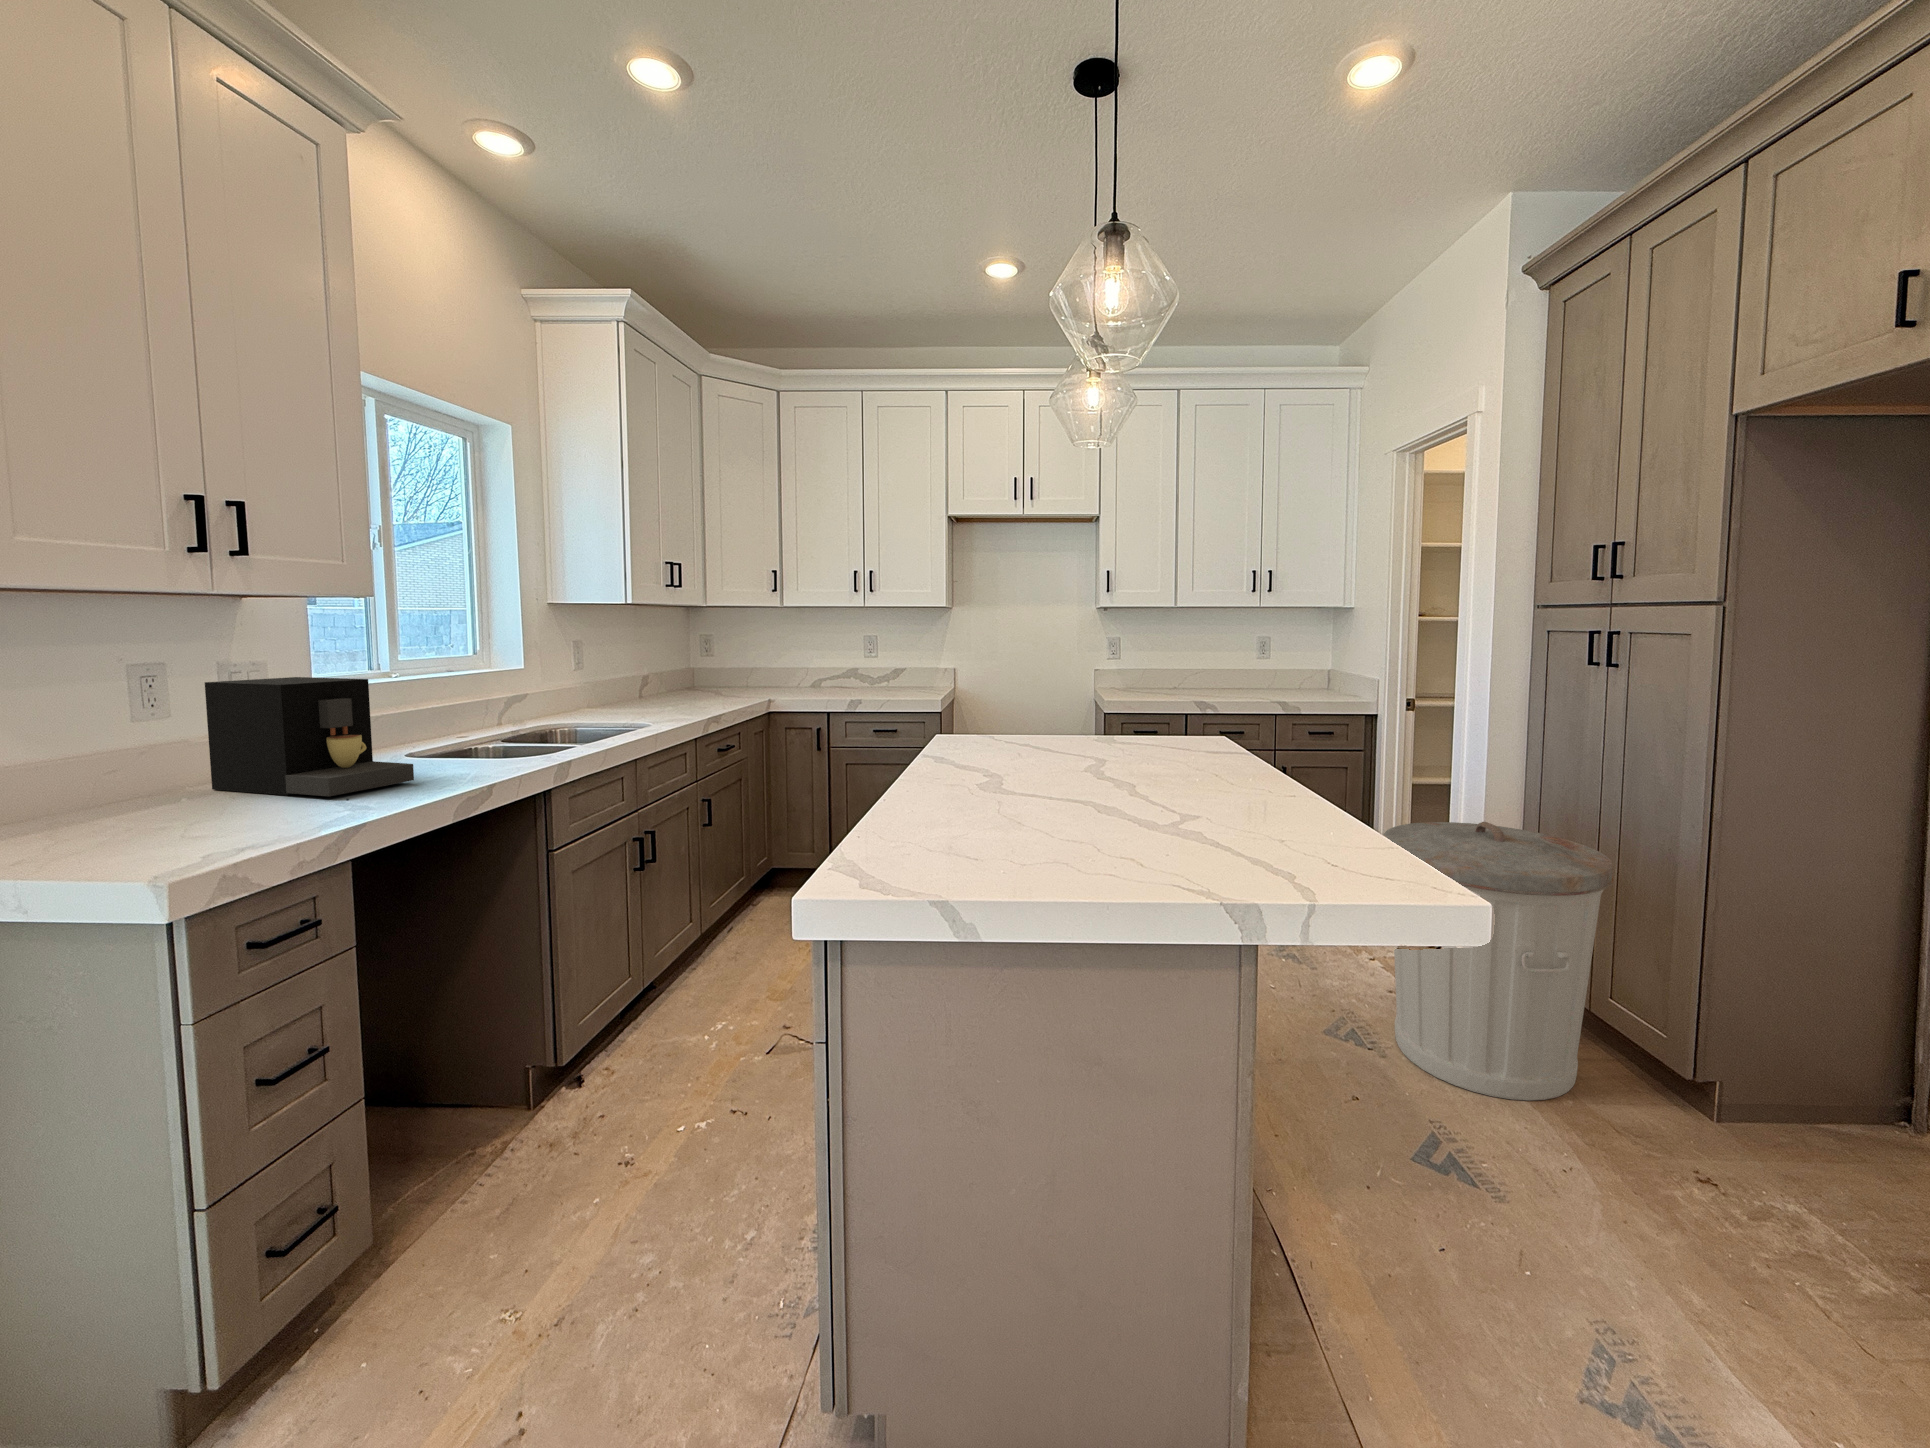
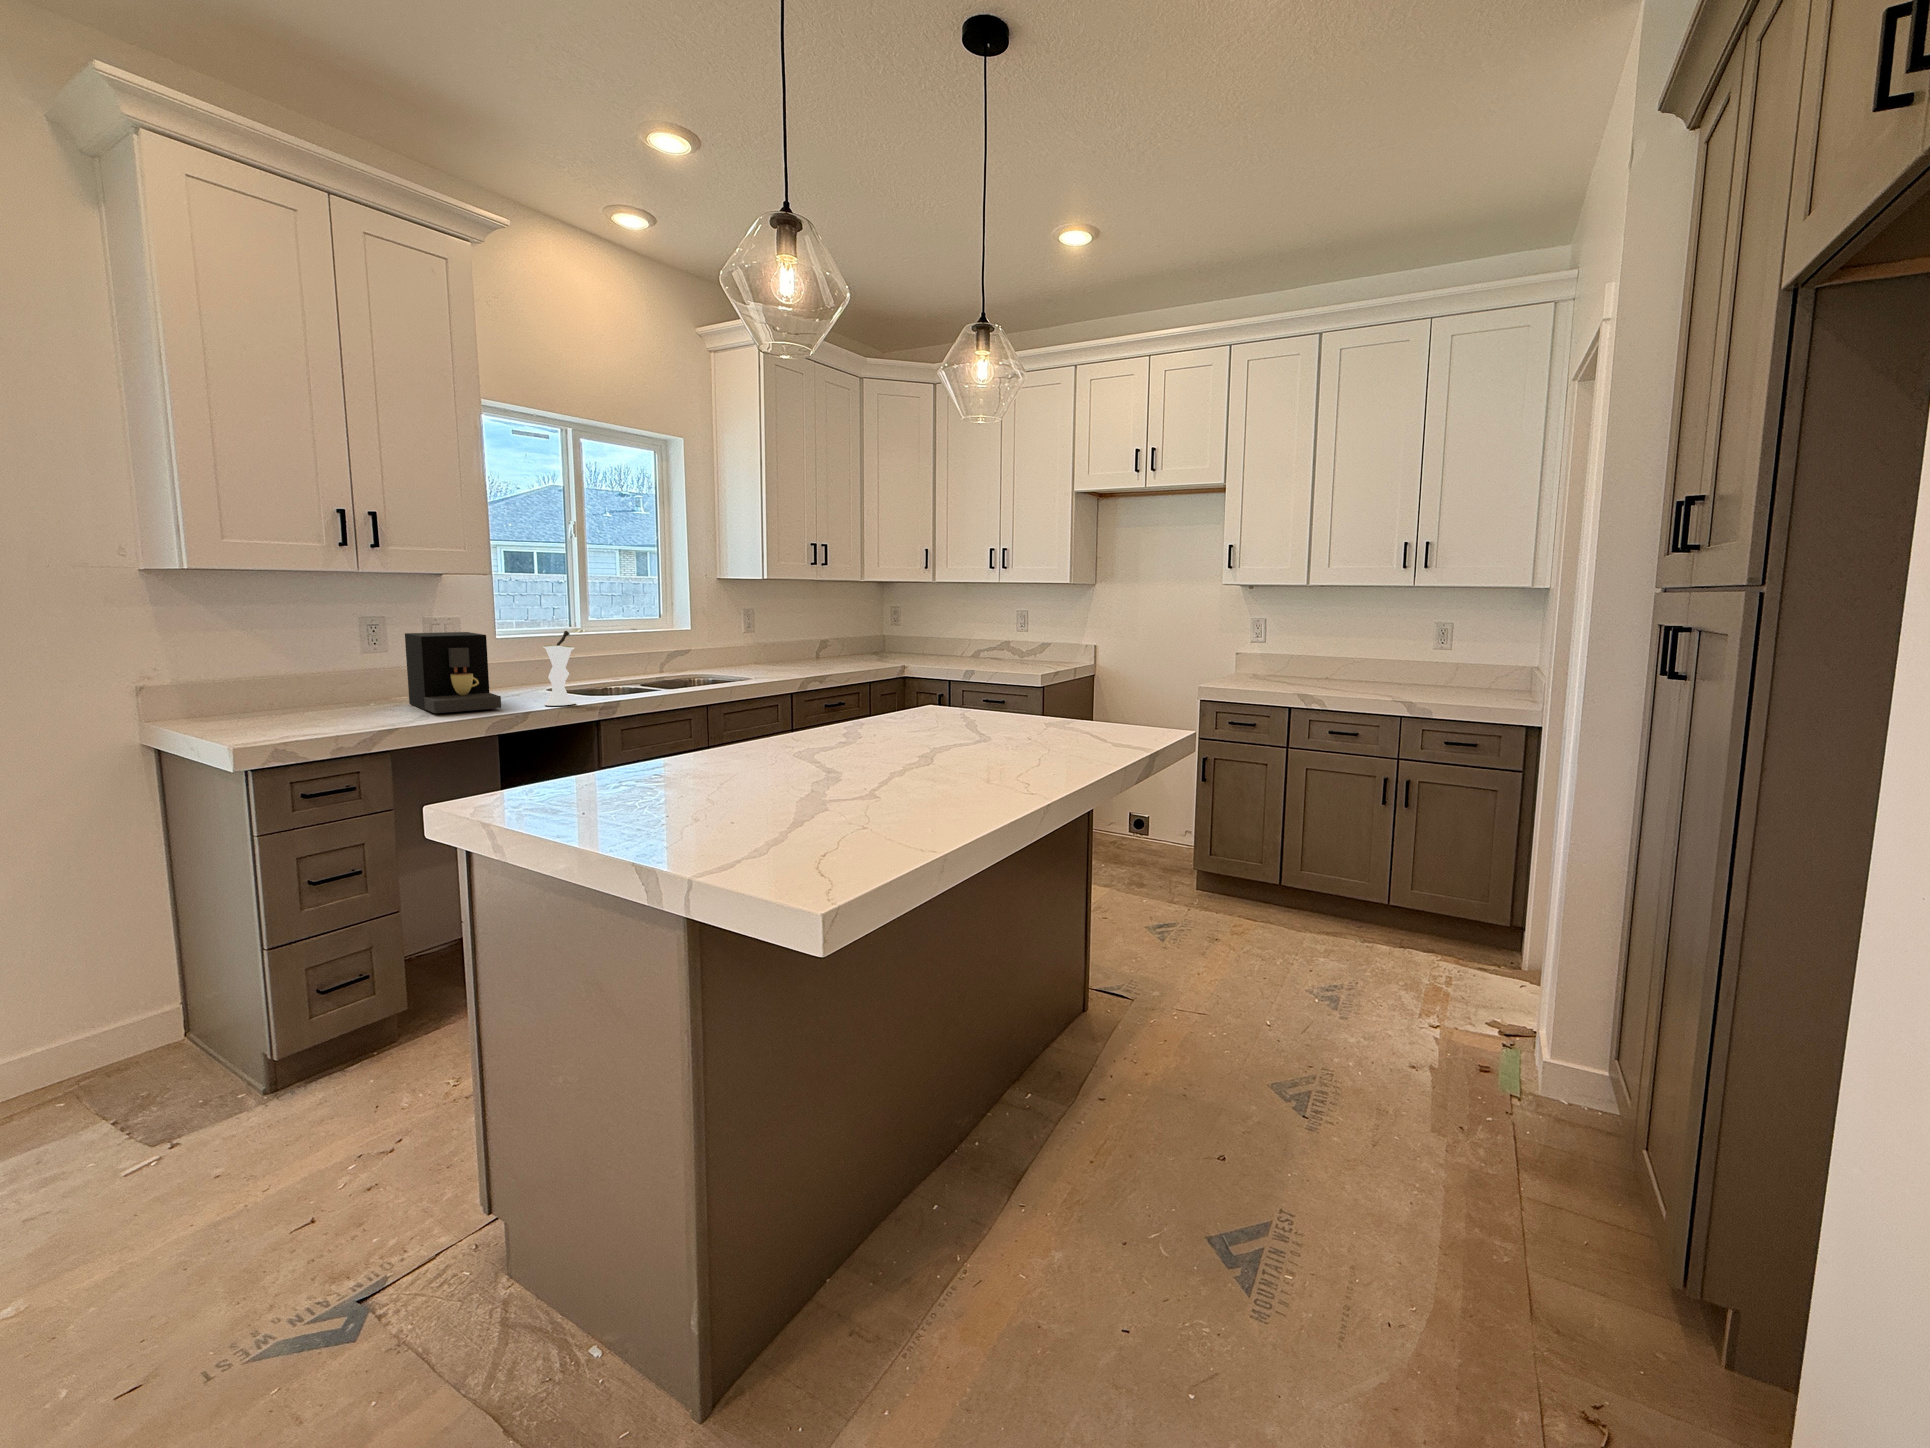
vase: none [454,669,503,771] -> present [543,631,576,706]
trash can: present [1384,822,1614,1101] -> none [1325,863,1627,1250]

